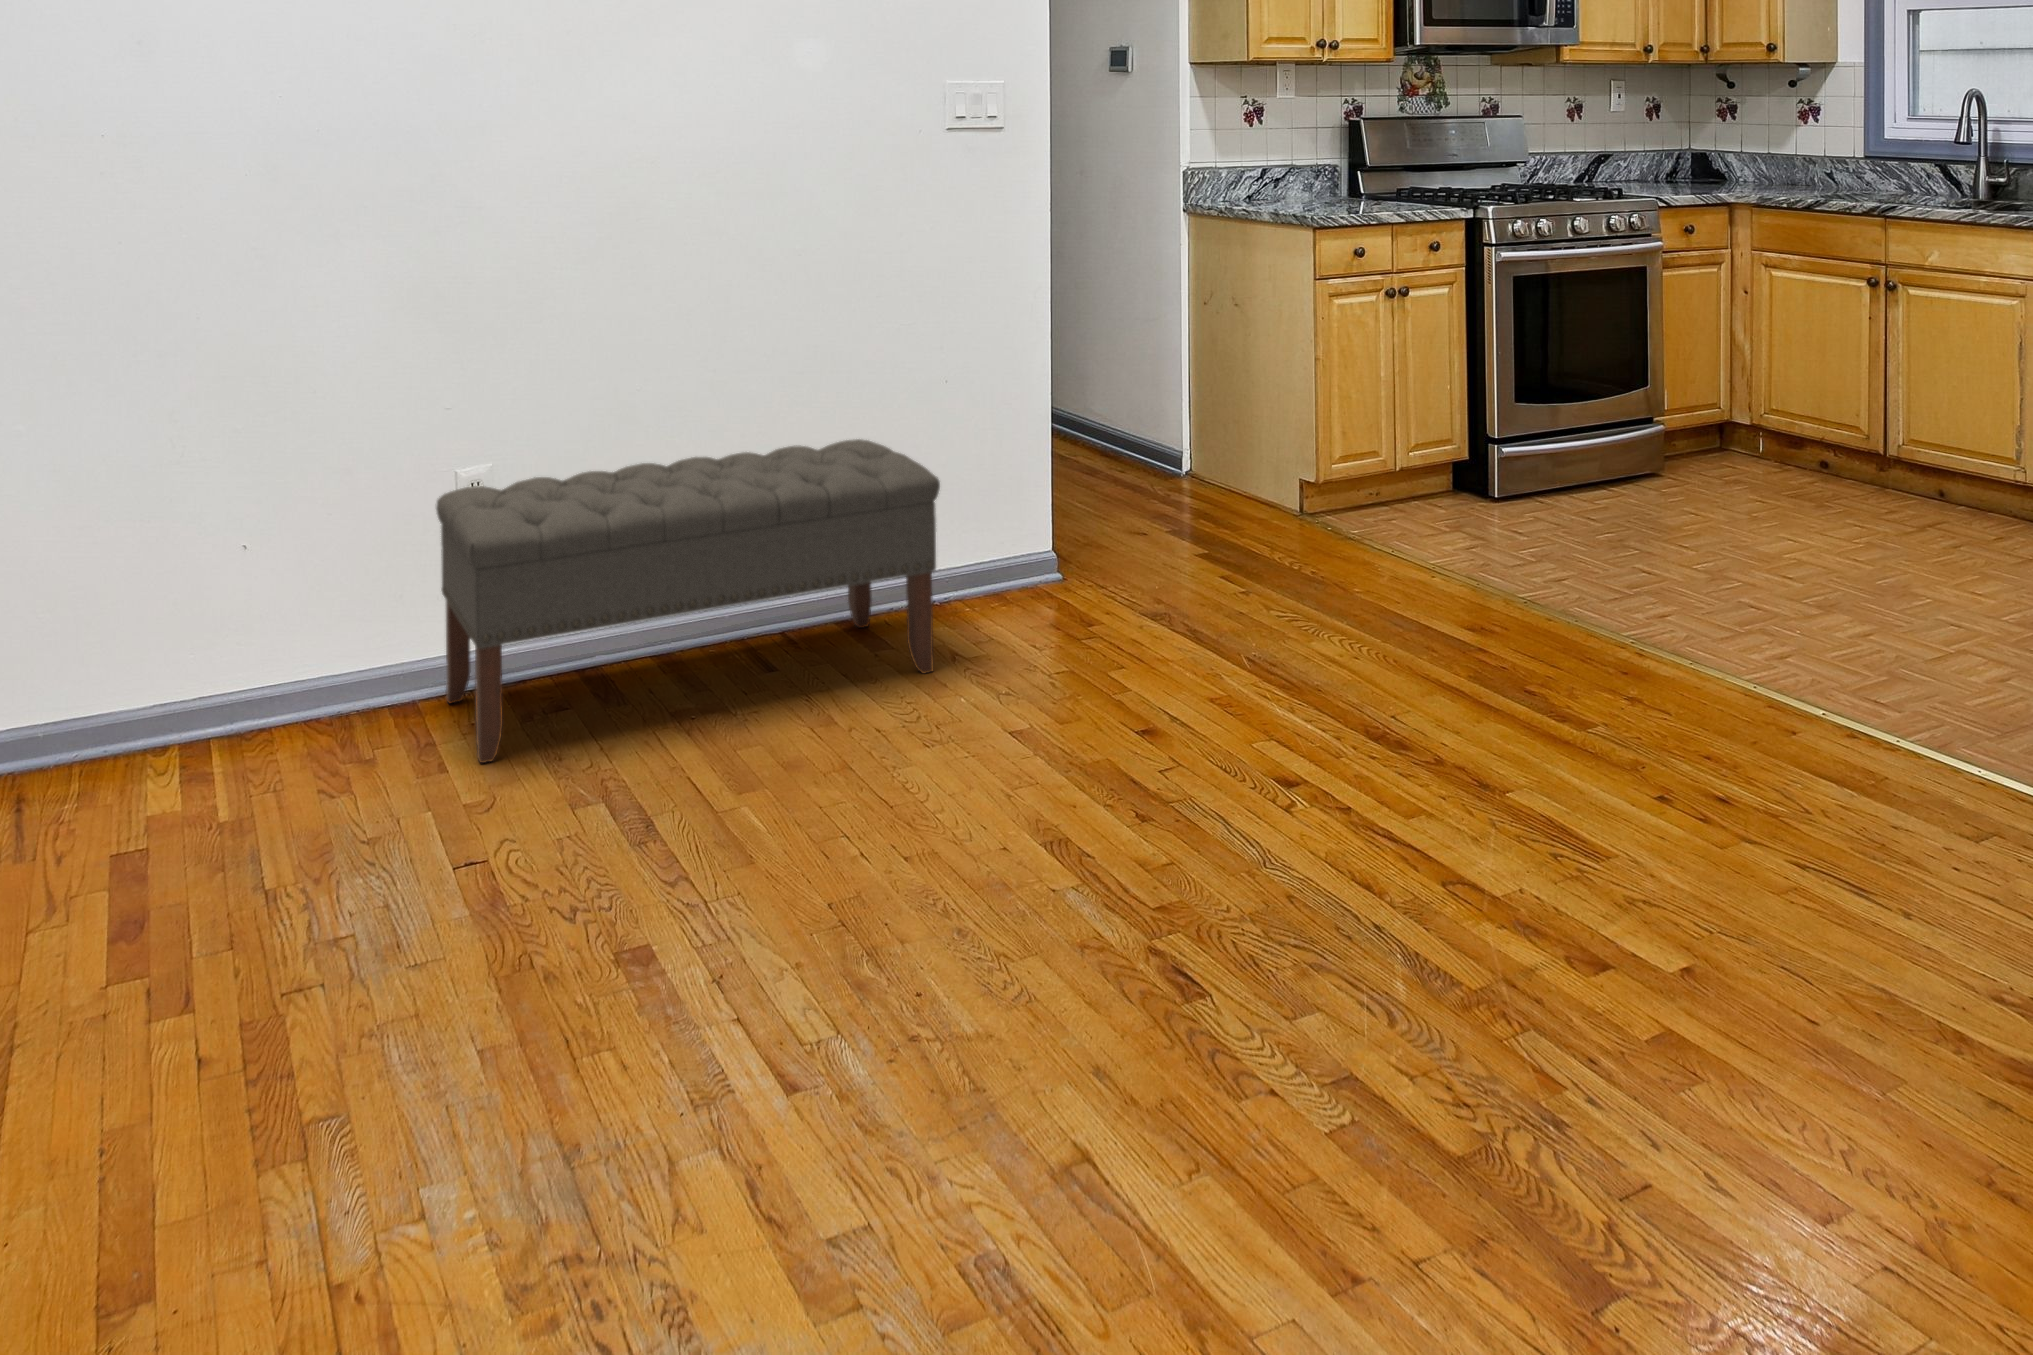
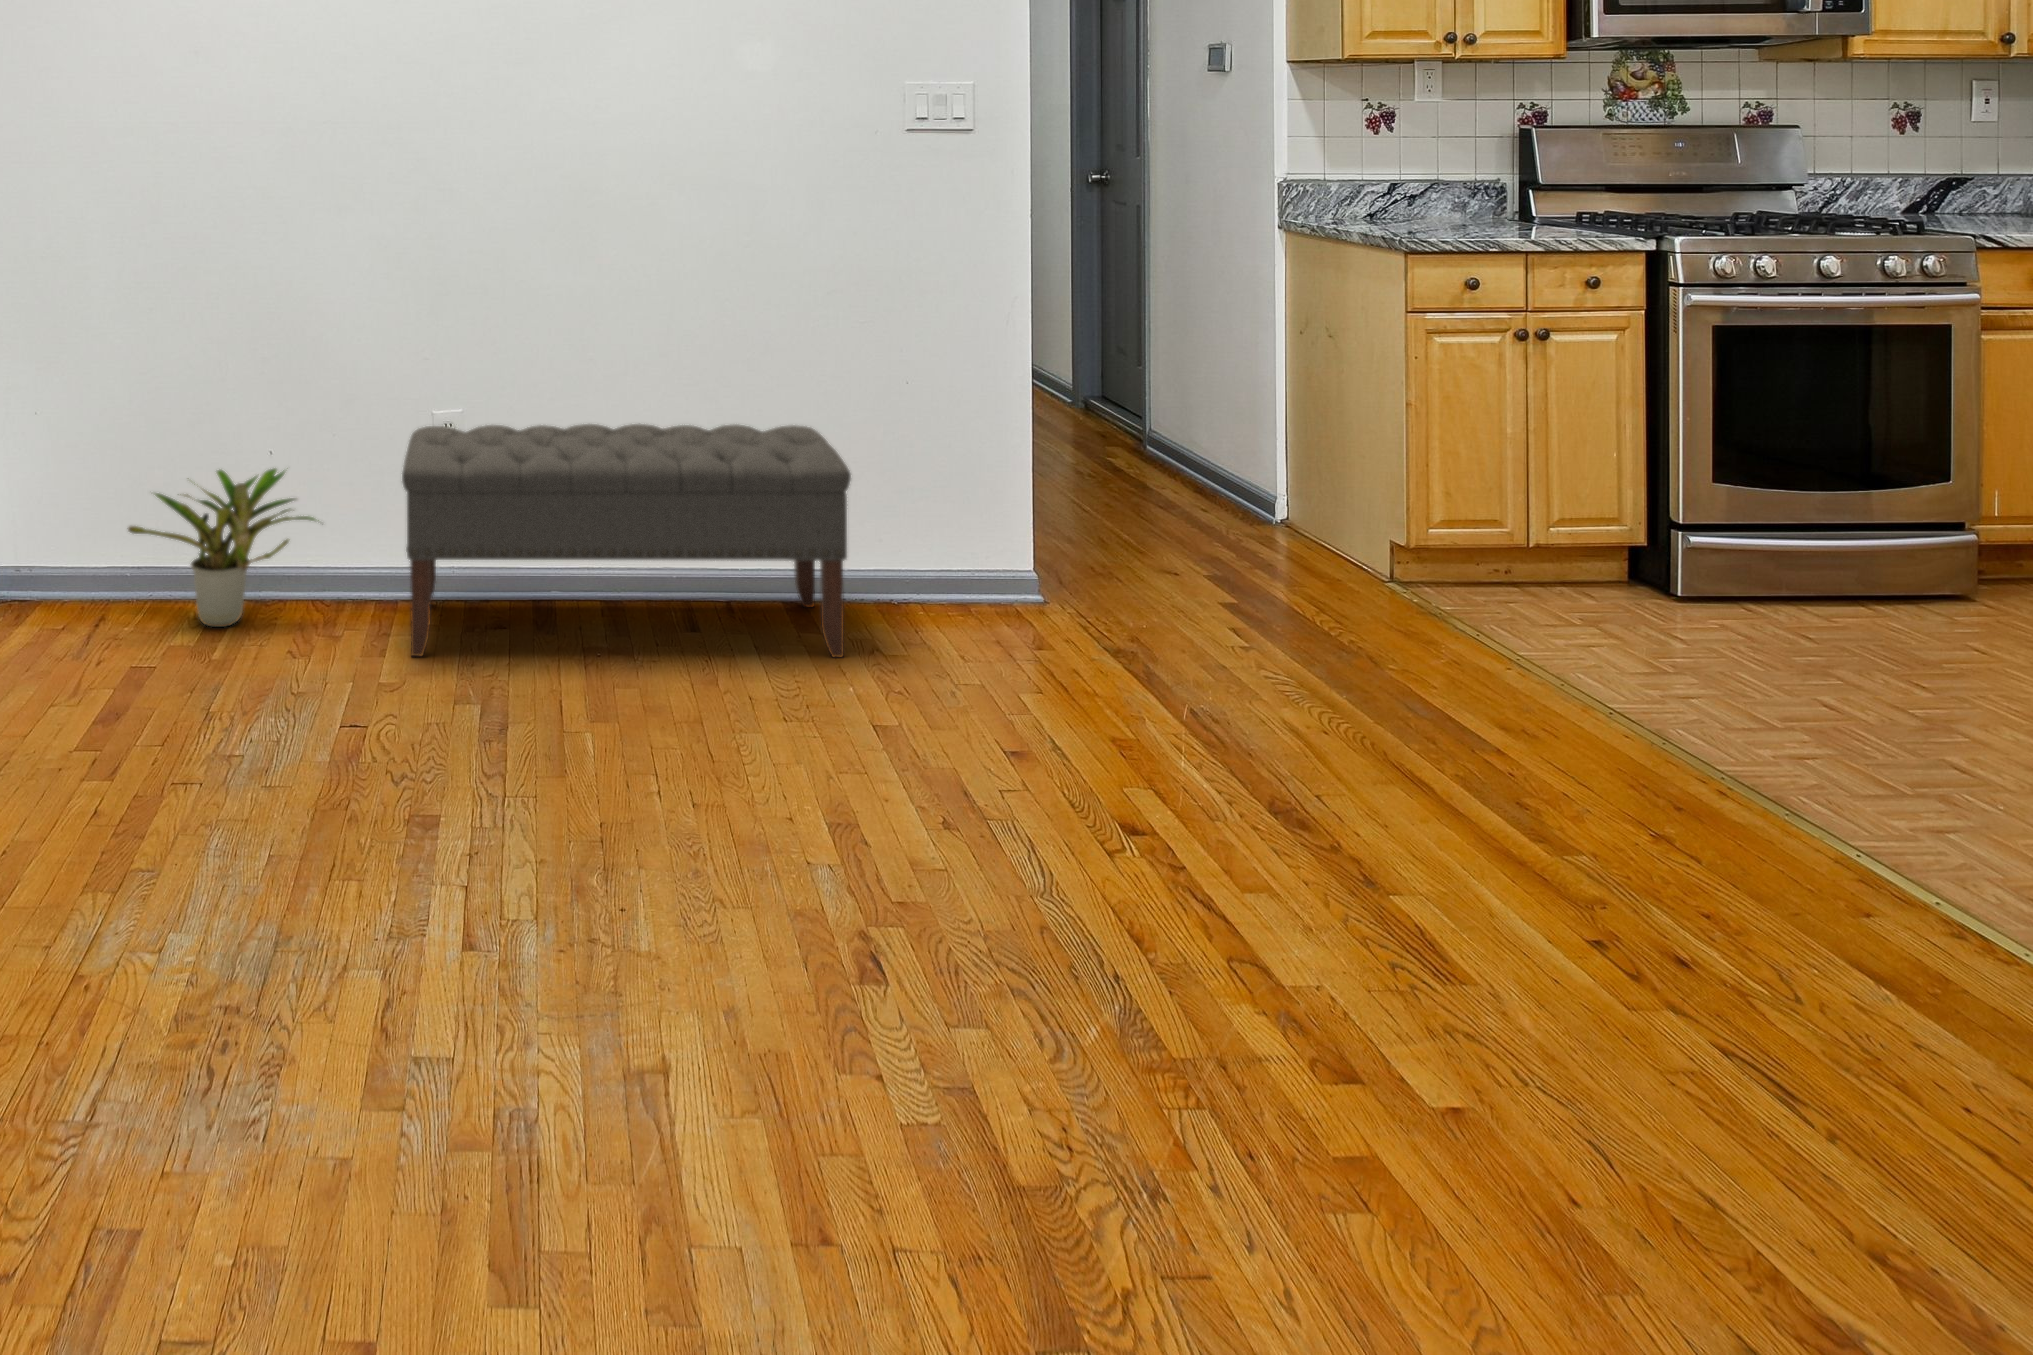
potted plant: none [84,559,344,779] -> present [128,468,319,627]

